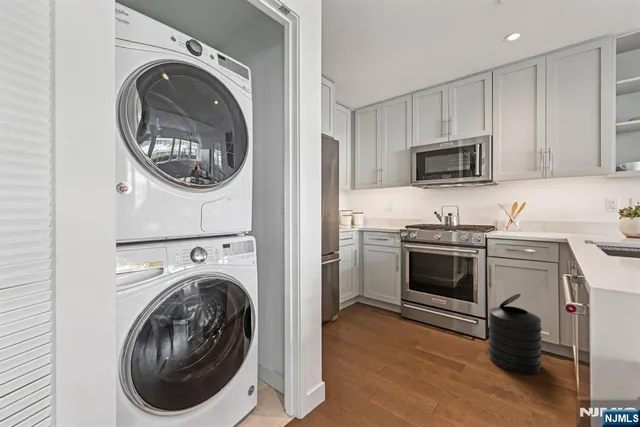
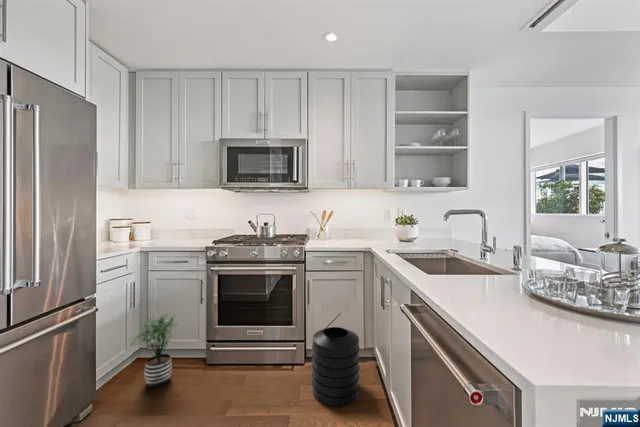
potted plant: none [354,273,385,320] -> present [130,316,176,387]

